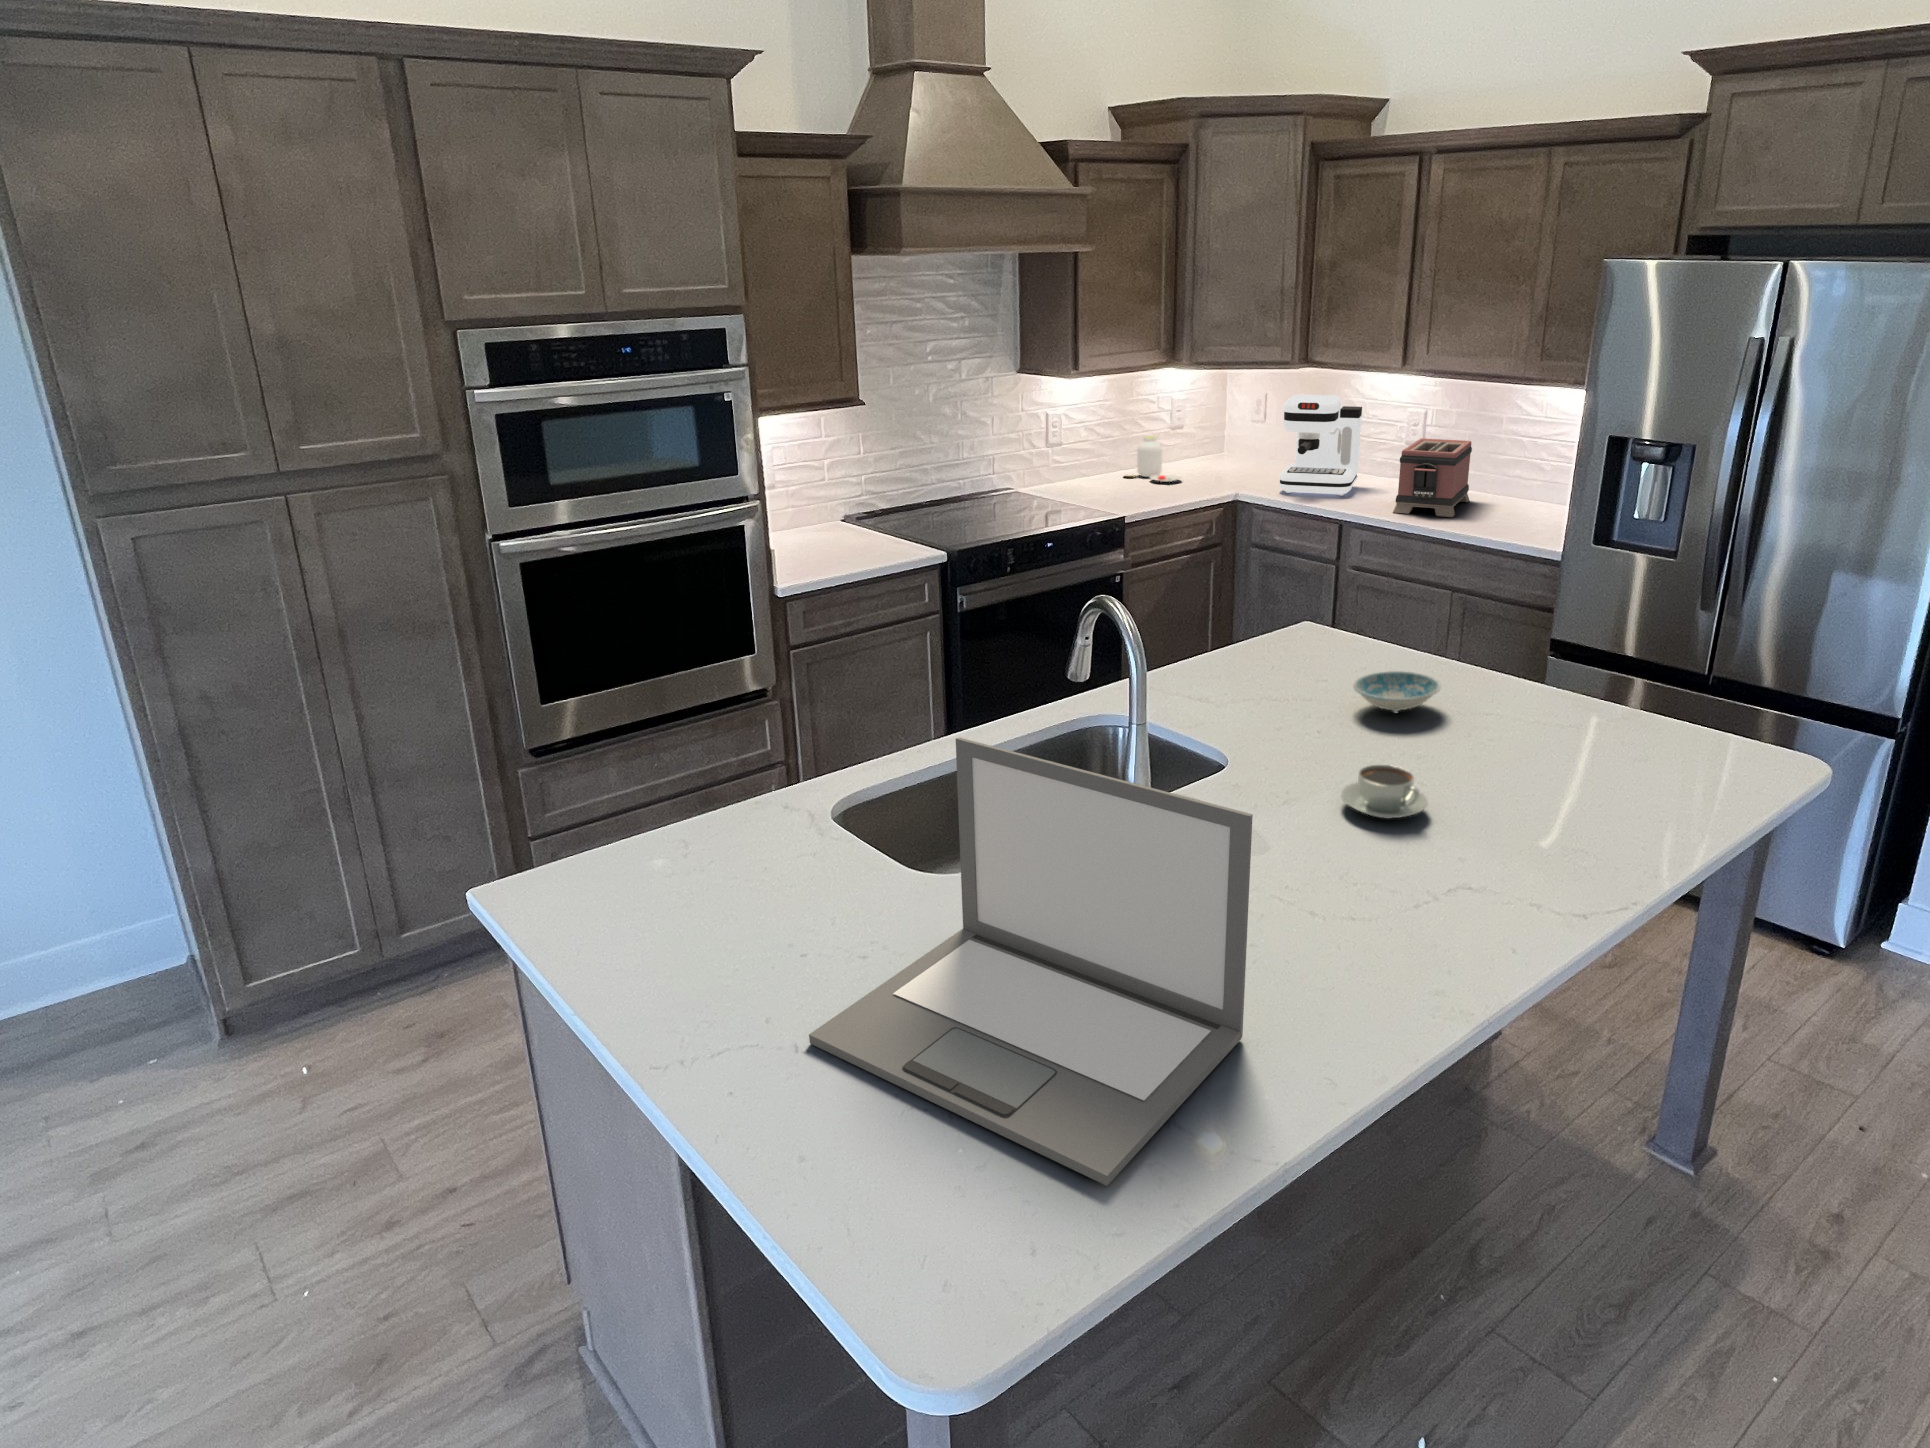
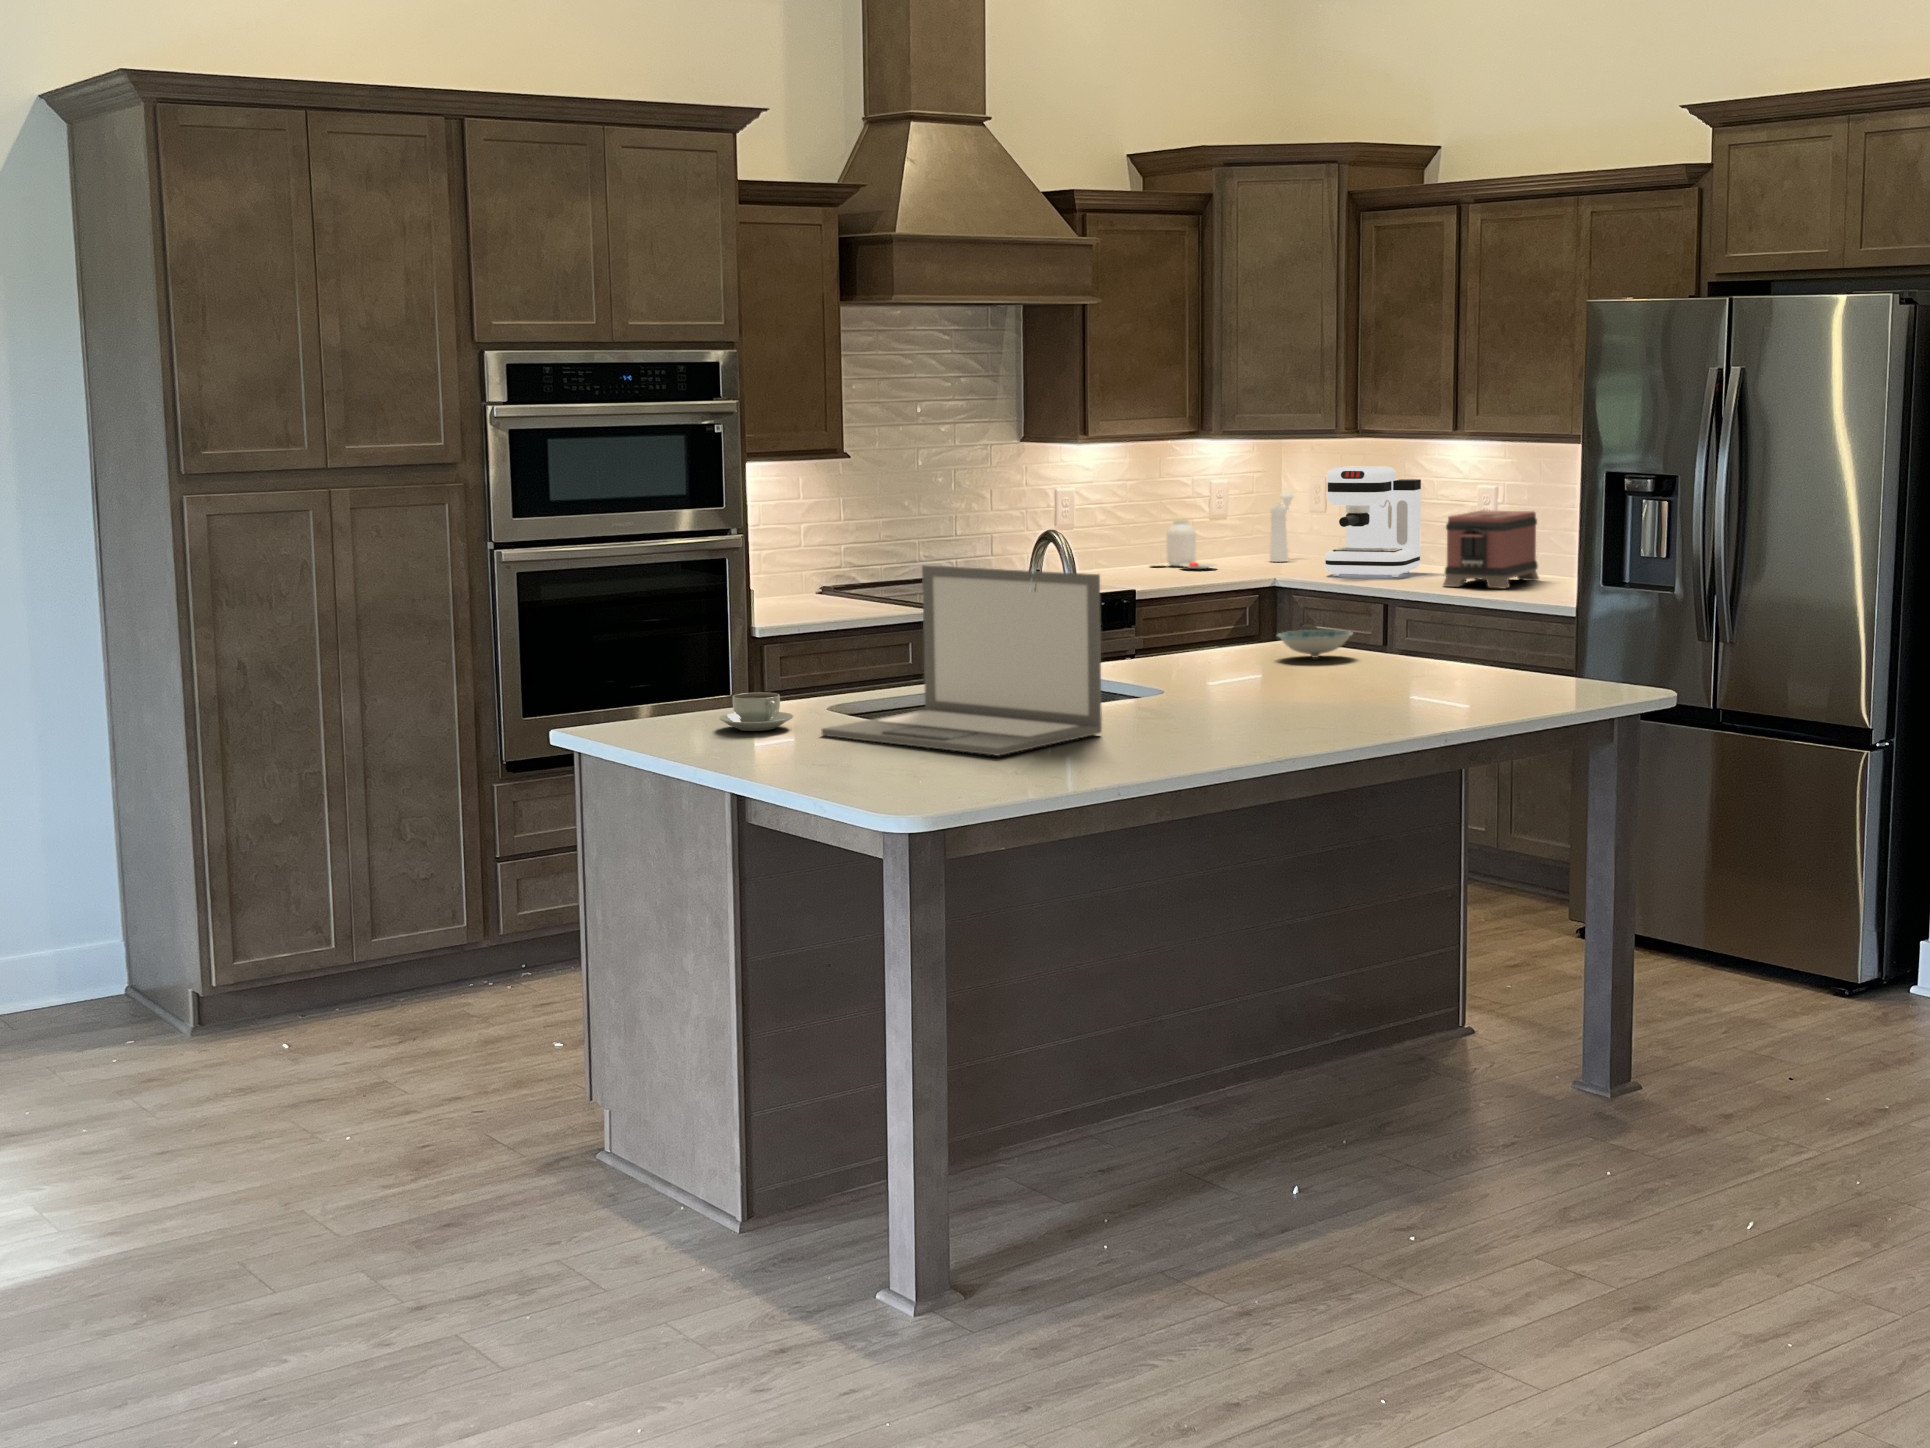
pepper mill: none [1220,408,1240,469] -> present [1270,492,1293,562]
coffee cup: present [1341,765,1428,819] -> present [719,692,793,731]

